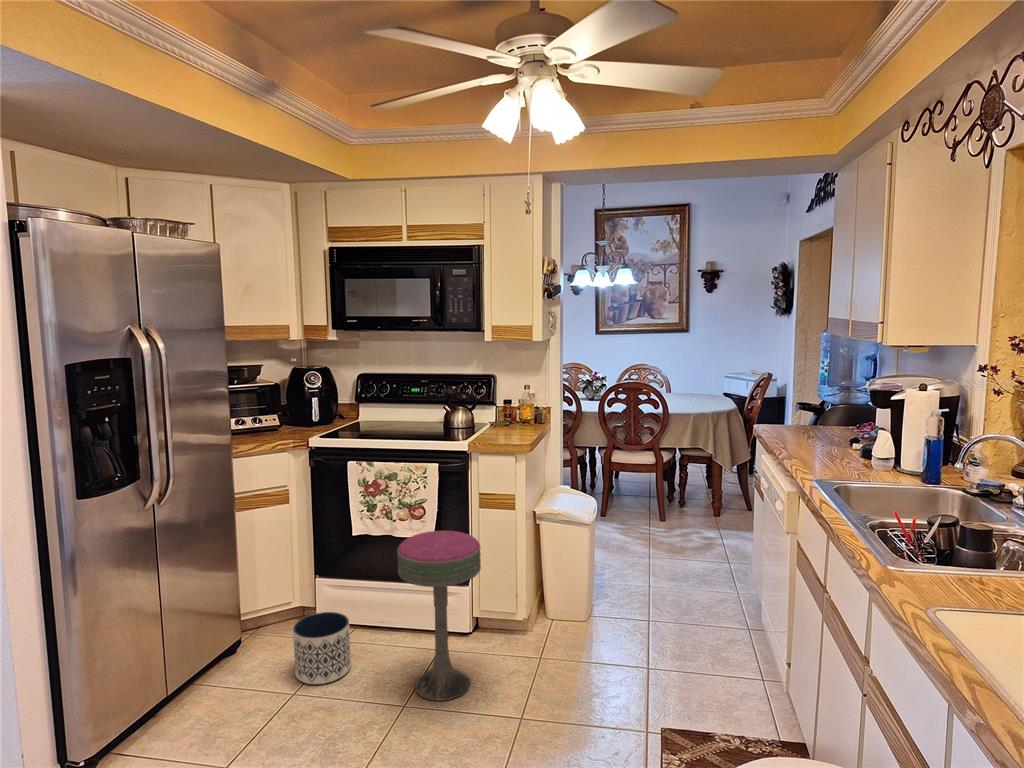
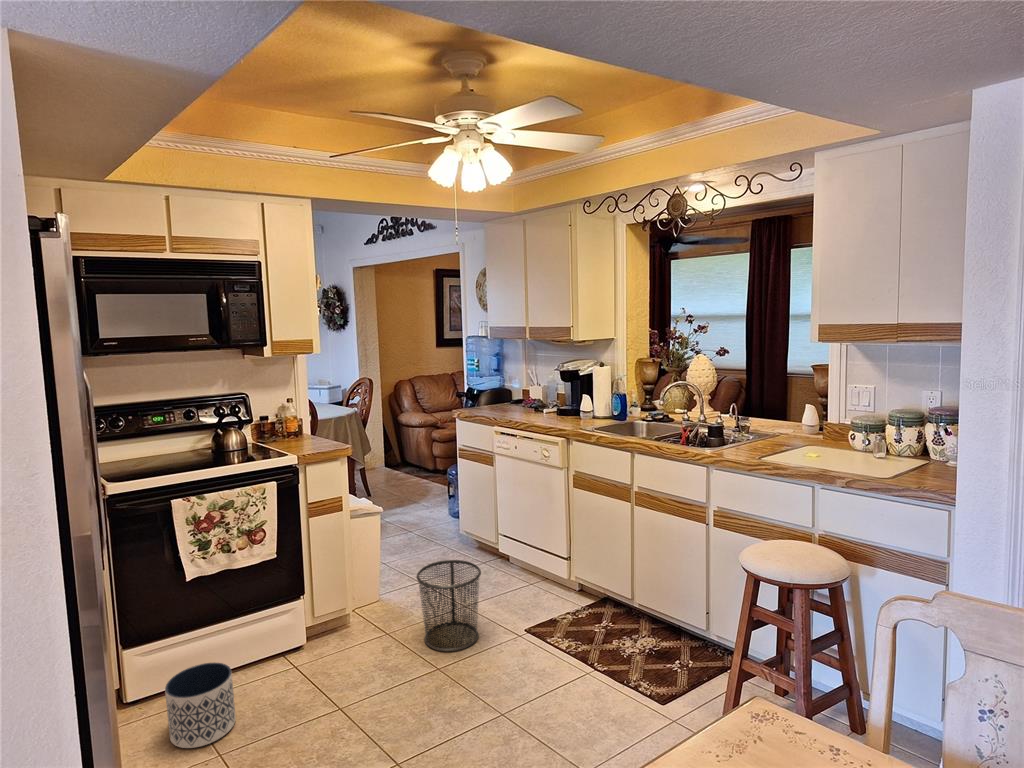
bar stool: present [397,531,481,701] -> none [291,536,373,698]
waste bin: none [541,597,621,712] -> present [417,560,481,651]

